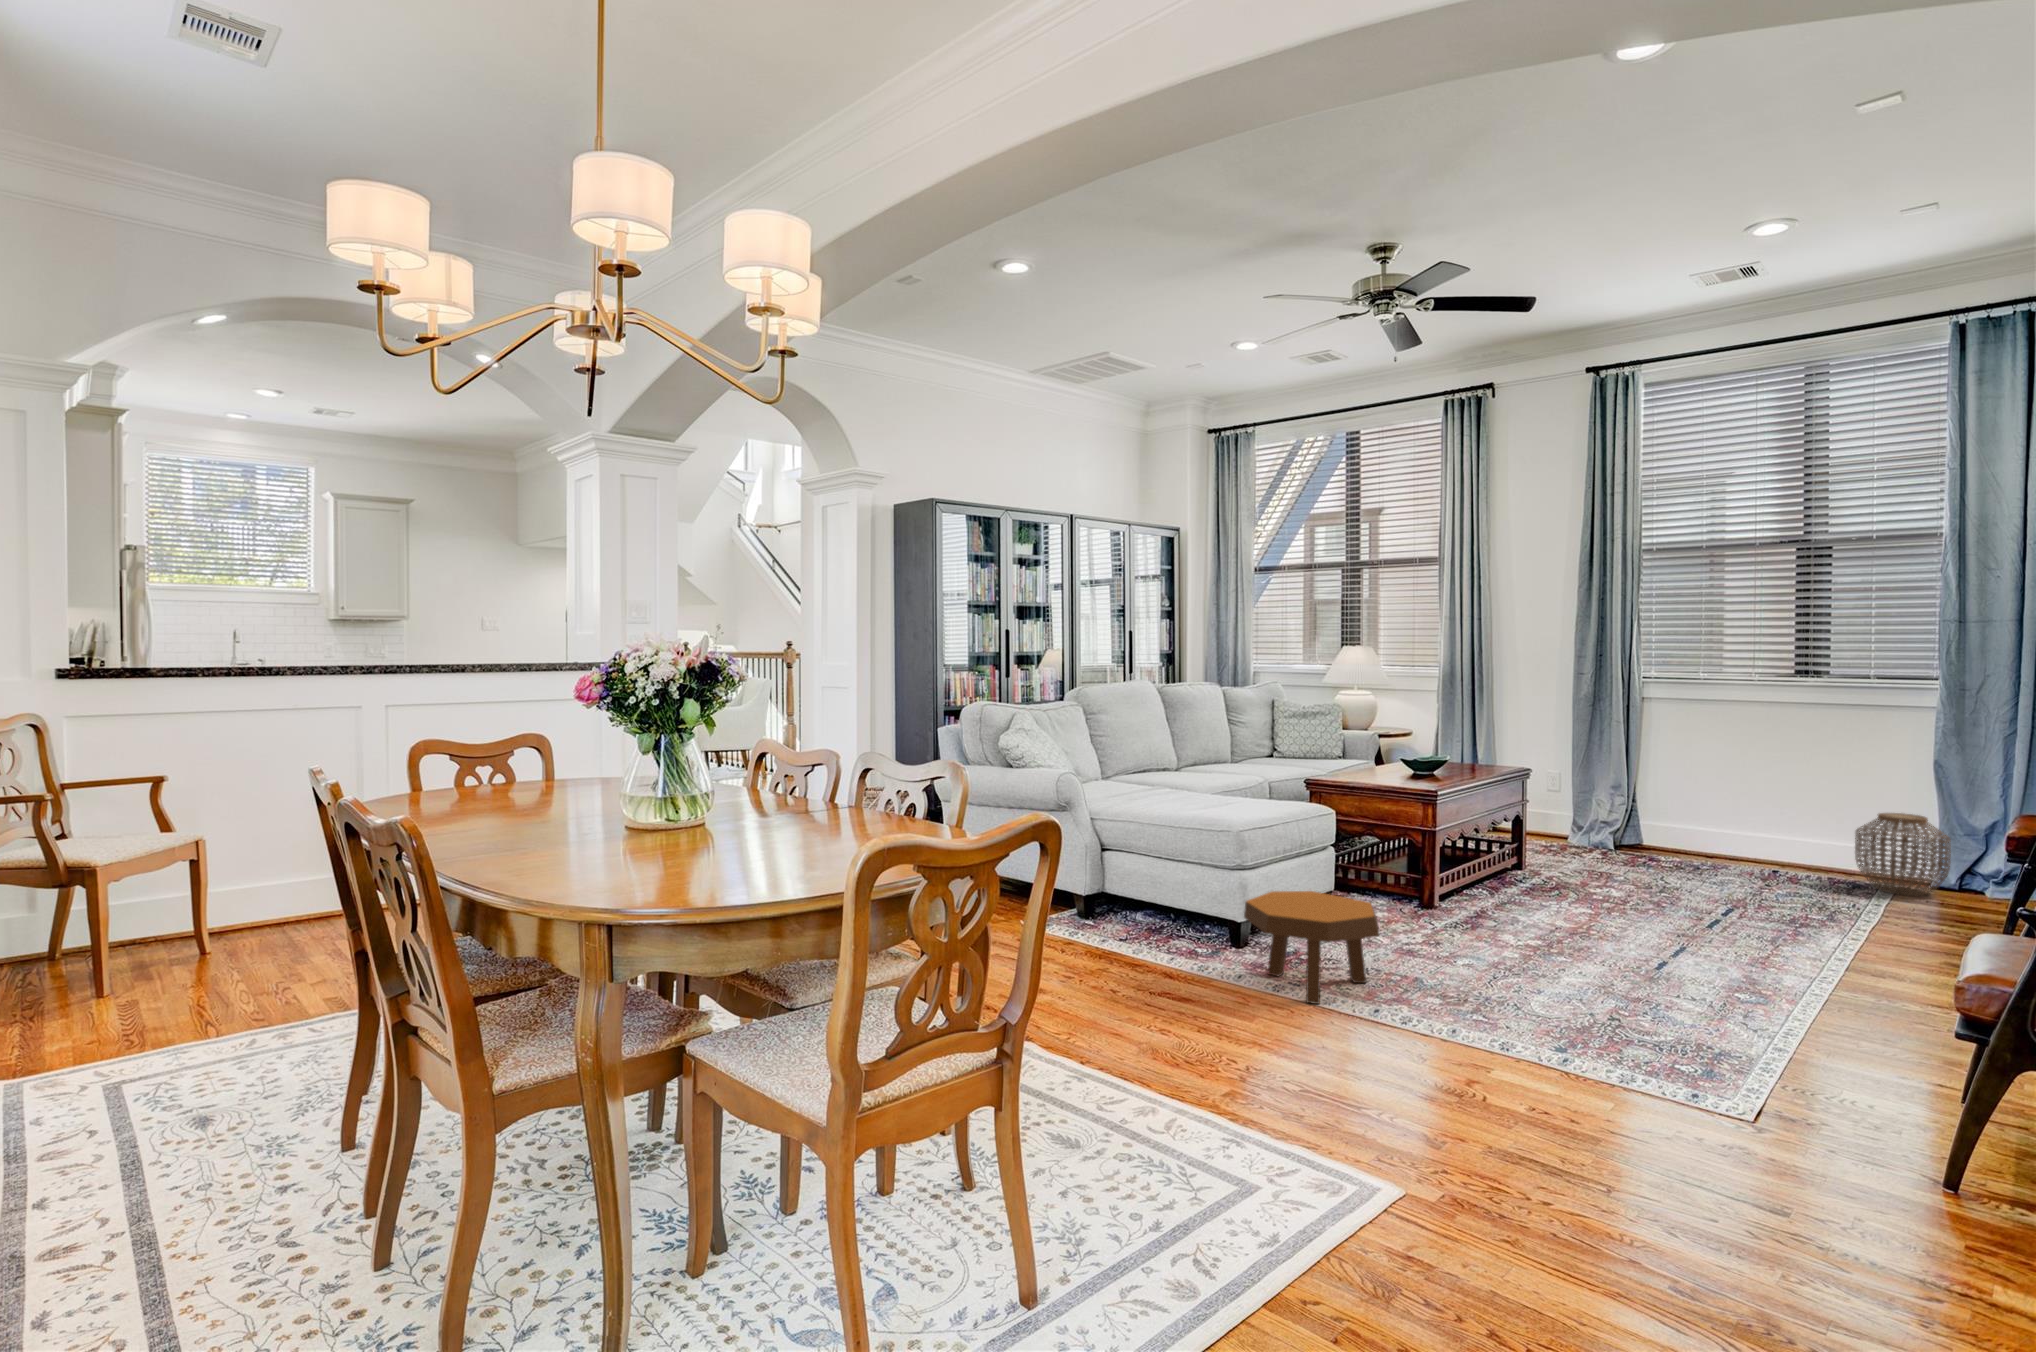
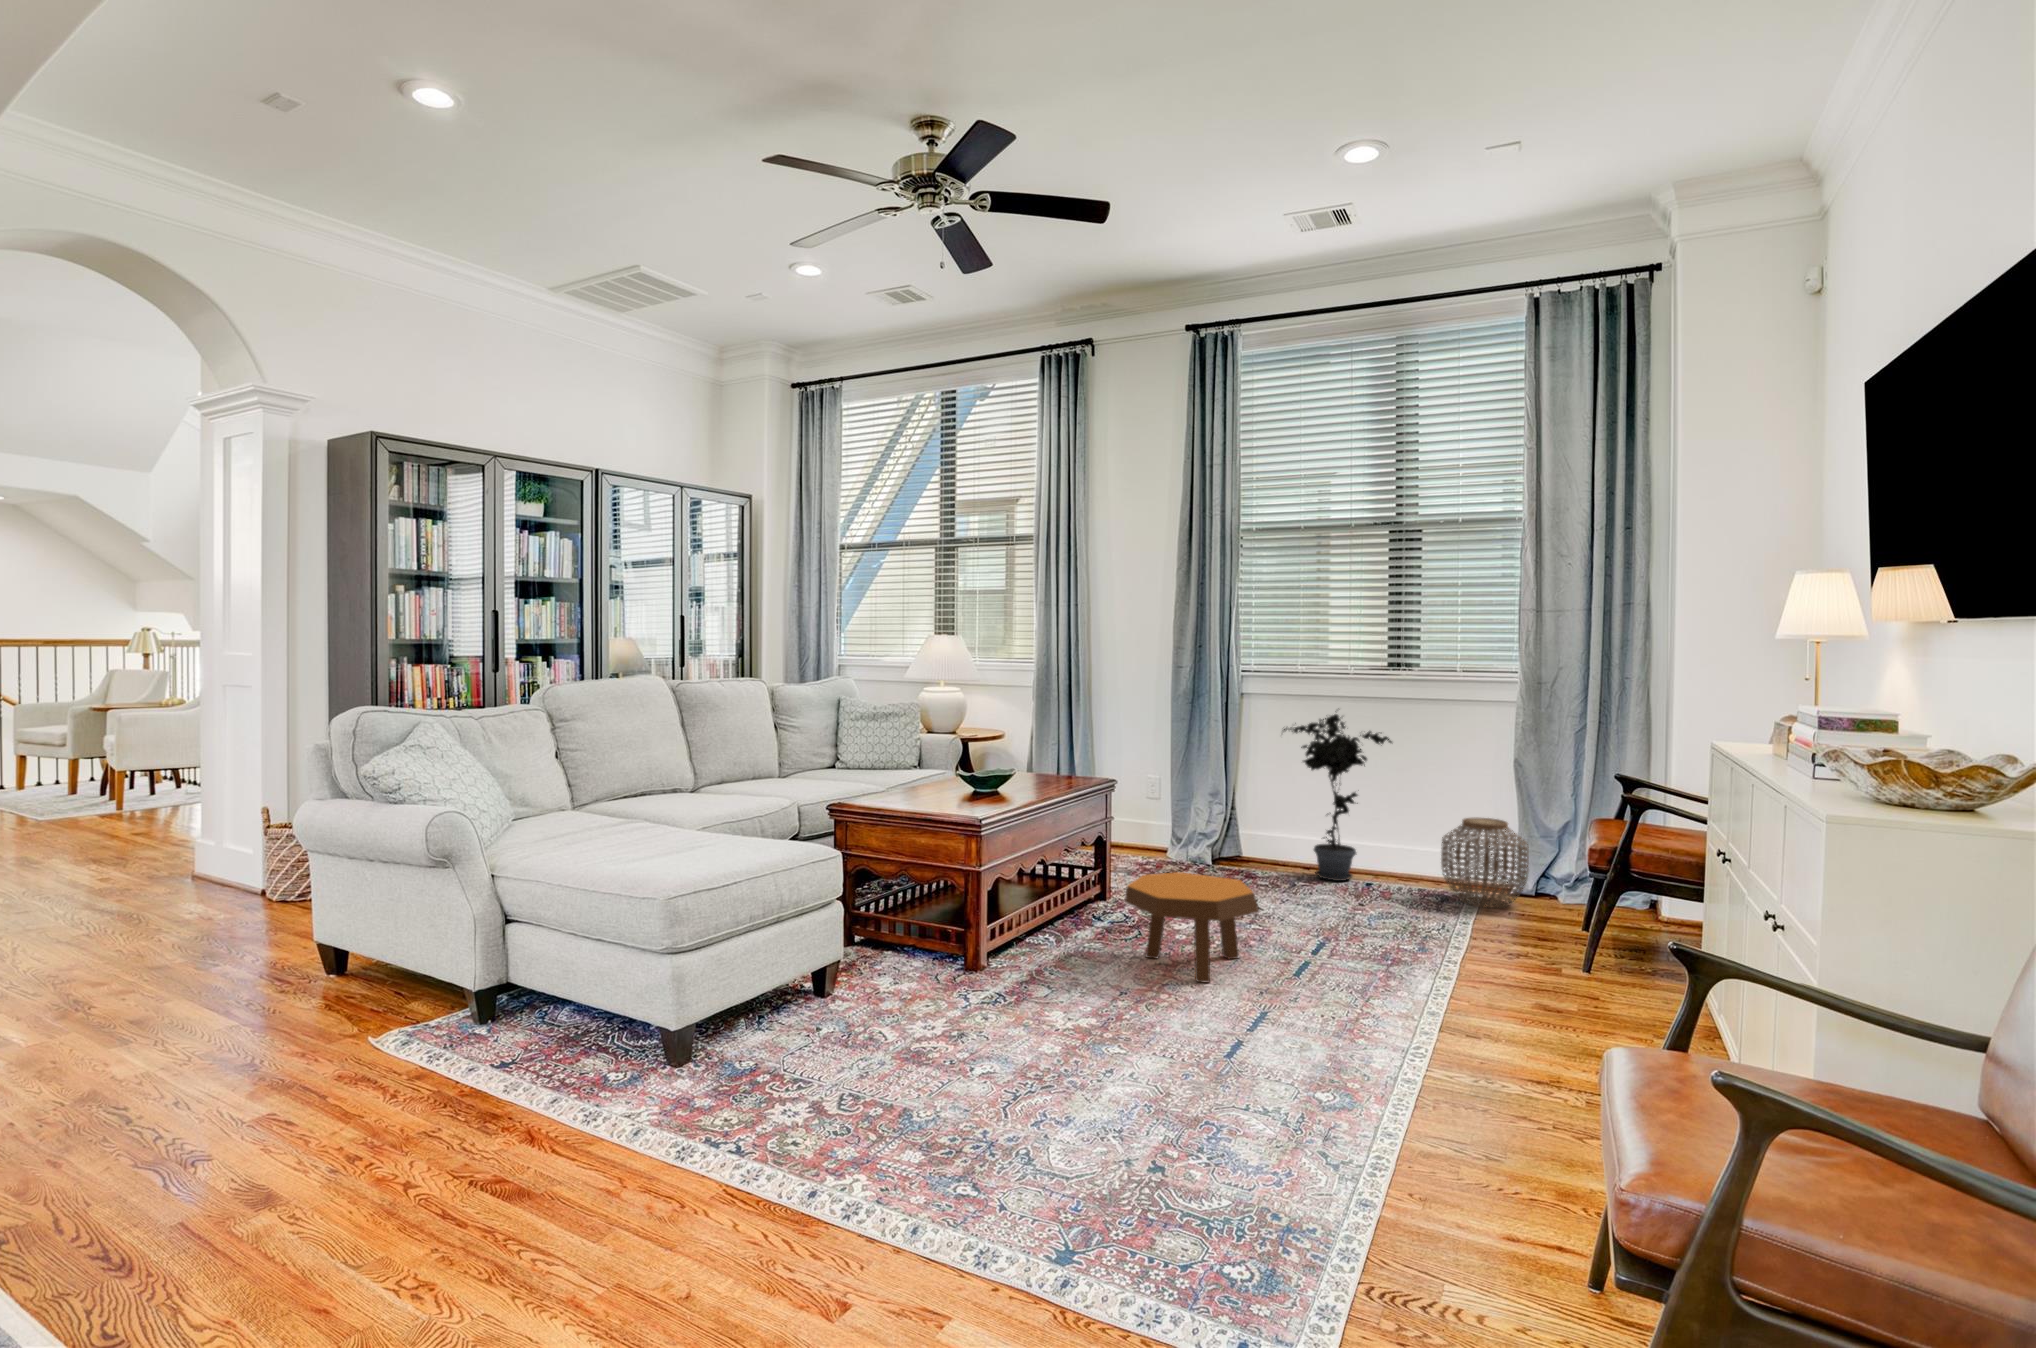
potted plant: none [1683,711,1803,867] -> present [1283,714,1392,881]
footstool: present [1244,891,1379,1004] -> present [1125,872,1259,982]

